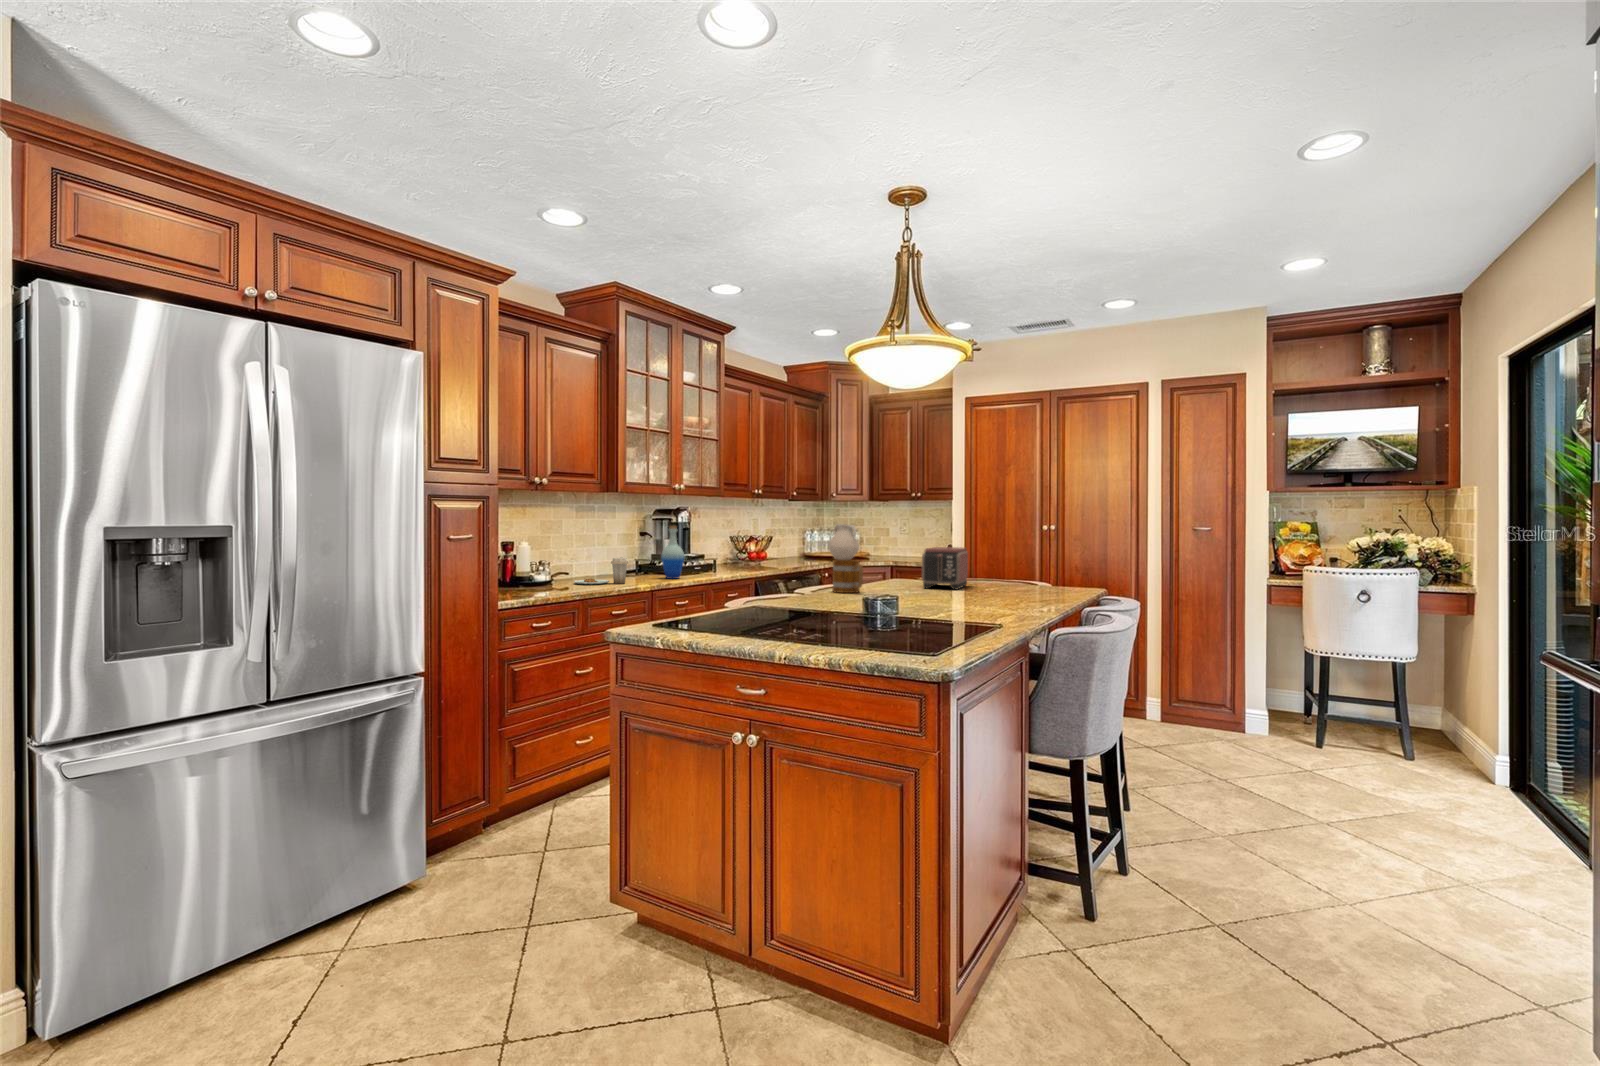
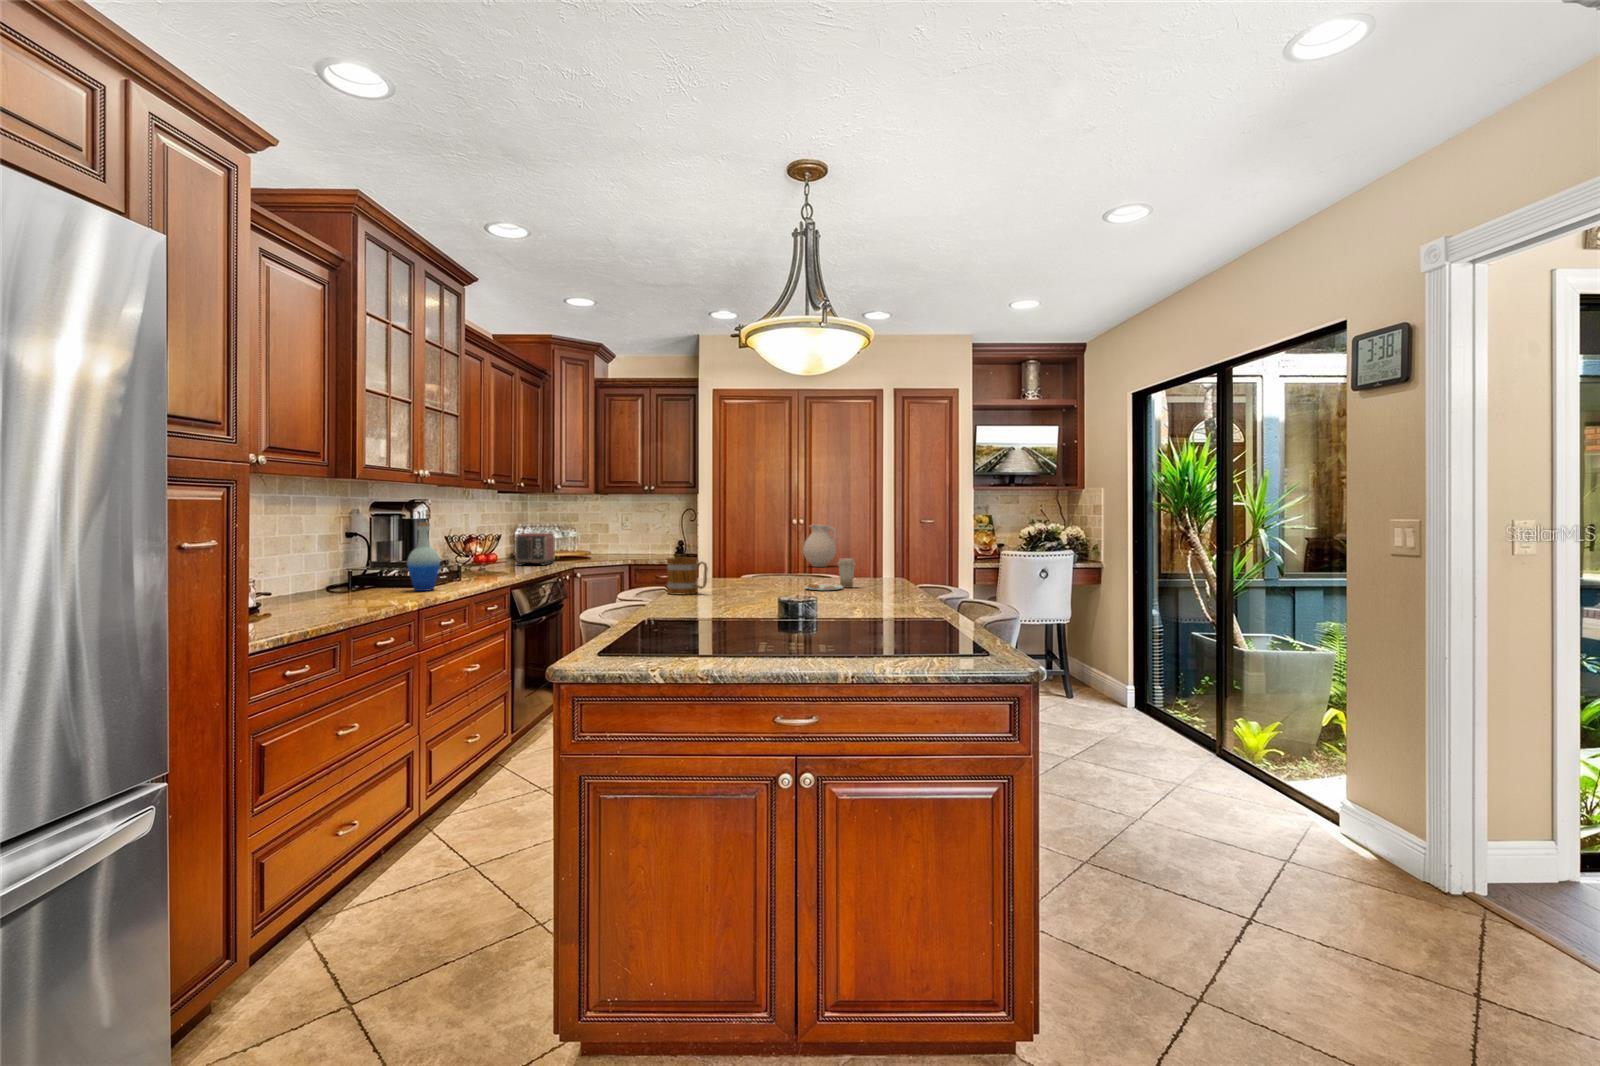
vase: present [829,524,859,560] -> present [803,524,836,567]
toaster: present [922,547,968,590] -> present [515,533,555,566]
plate: present [574,557,628,584] -> present [805,559,856,591]

